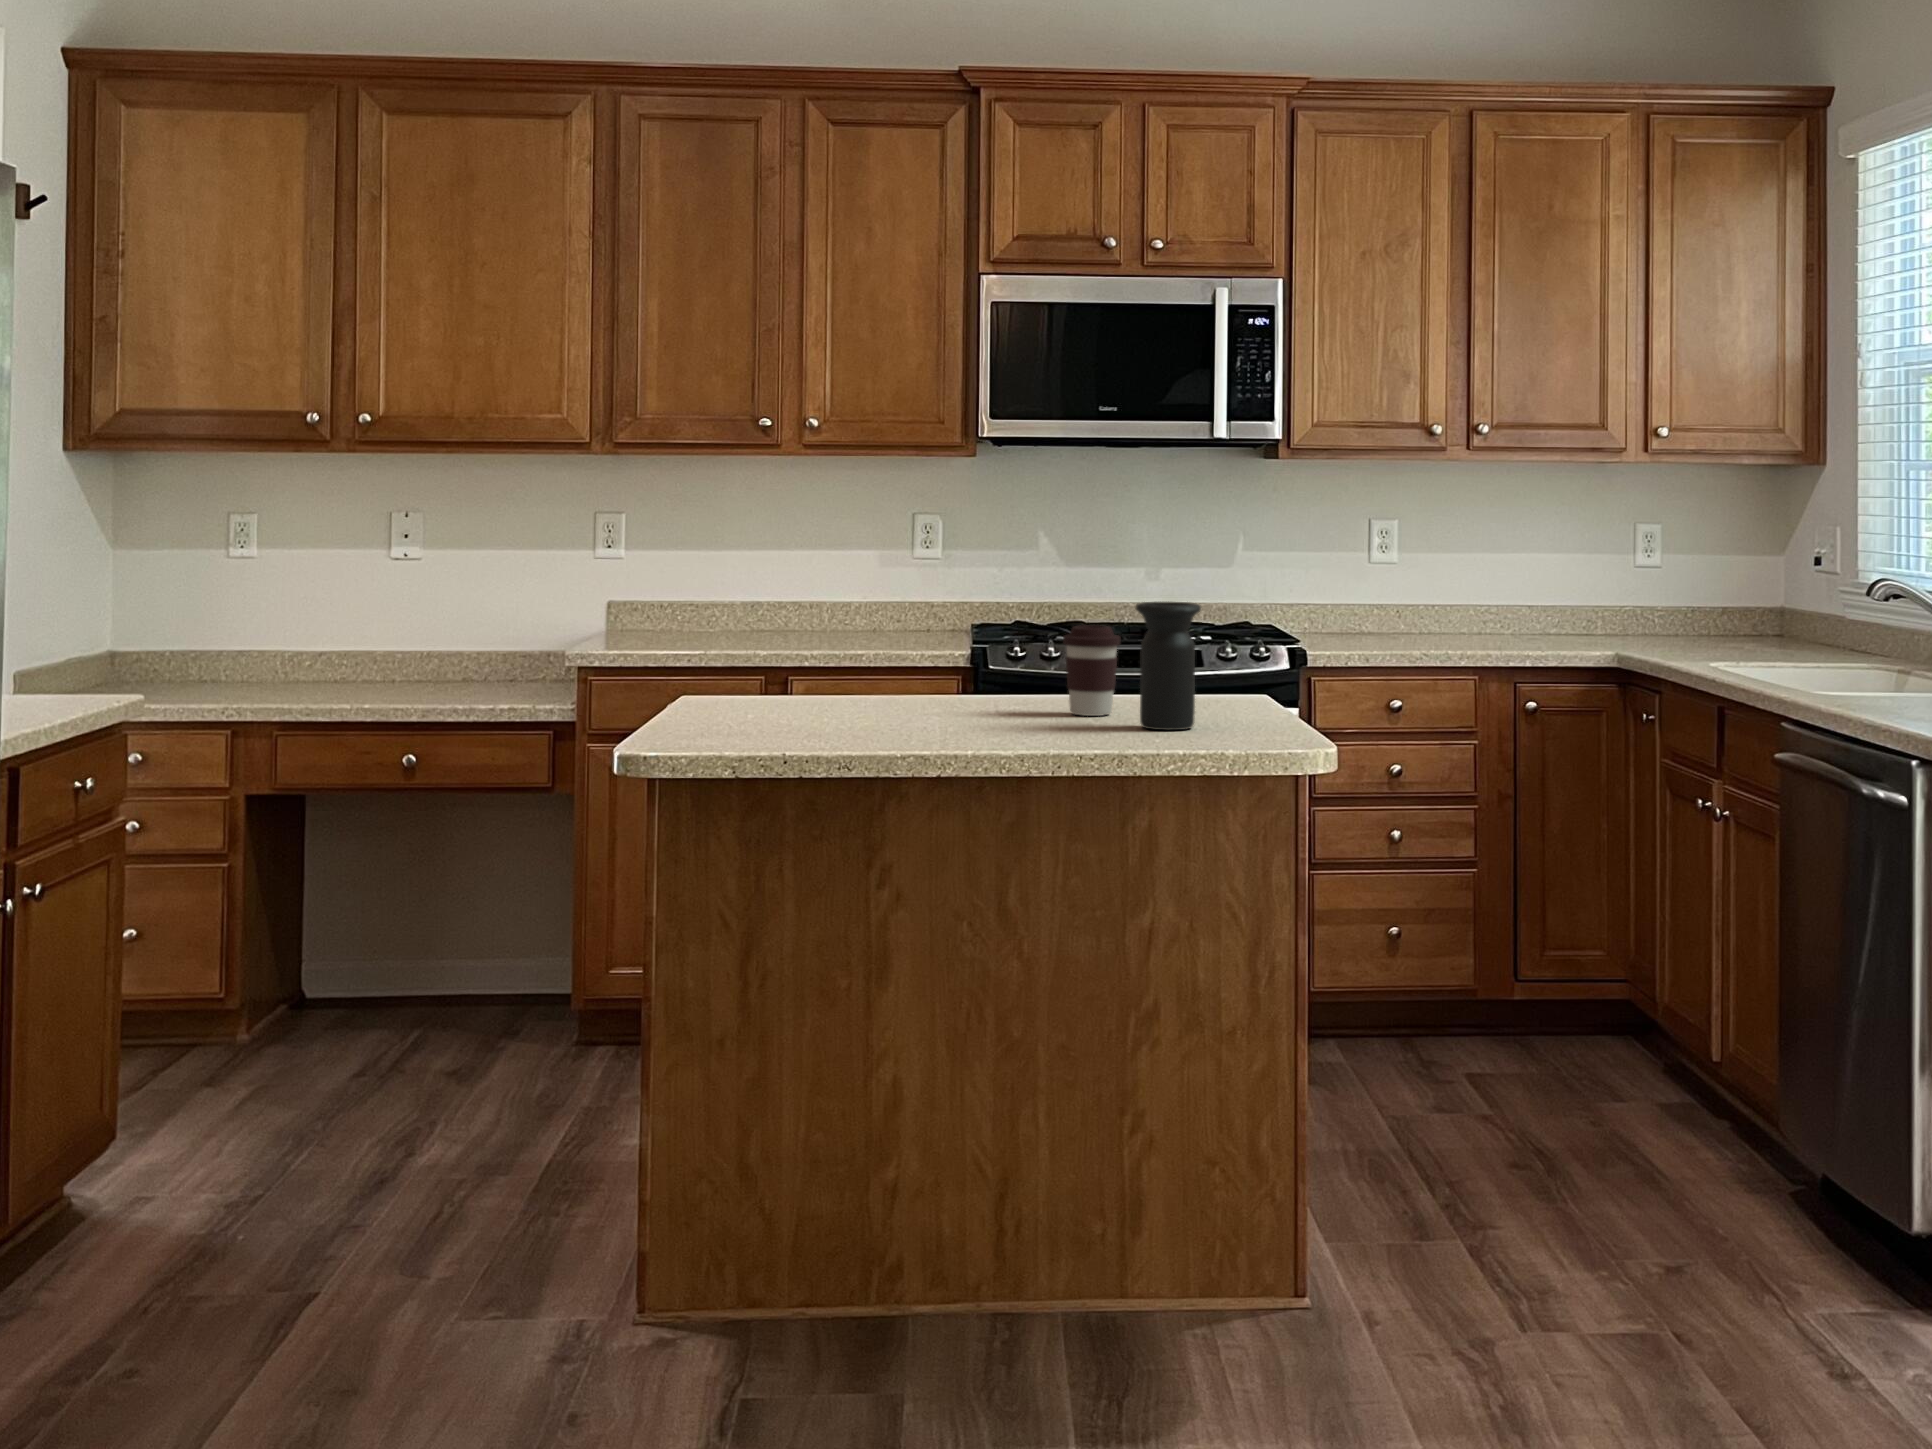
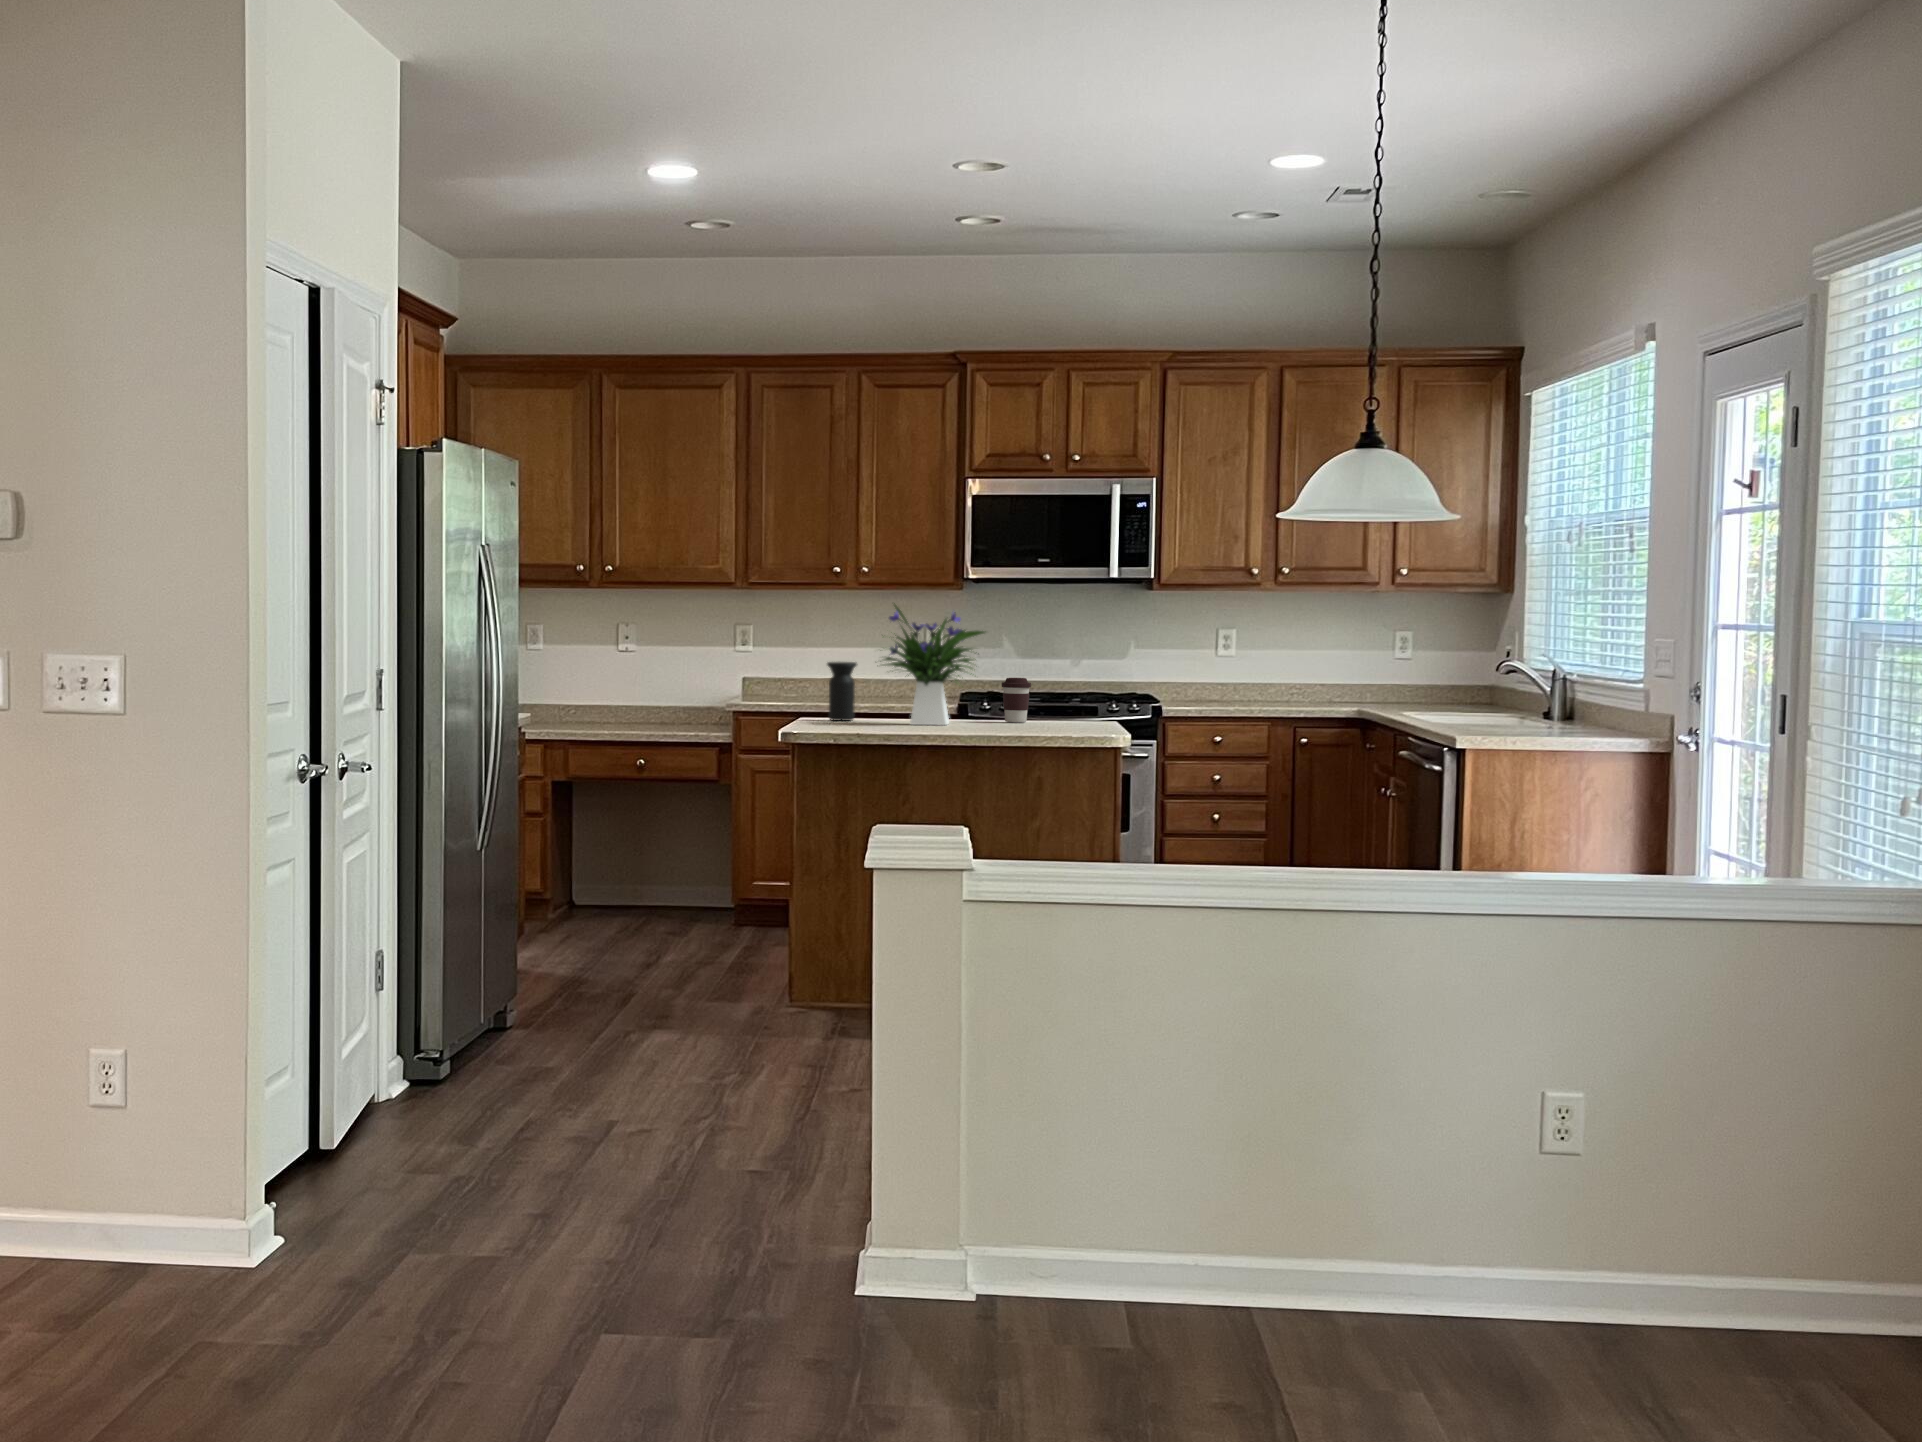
flower arrangement: none [805,477,1042,735] -> present [880,603,985,725]
vase: present [1136,601,1201,730] -> present [827,662,857,721]

